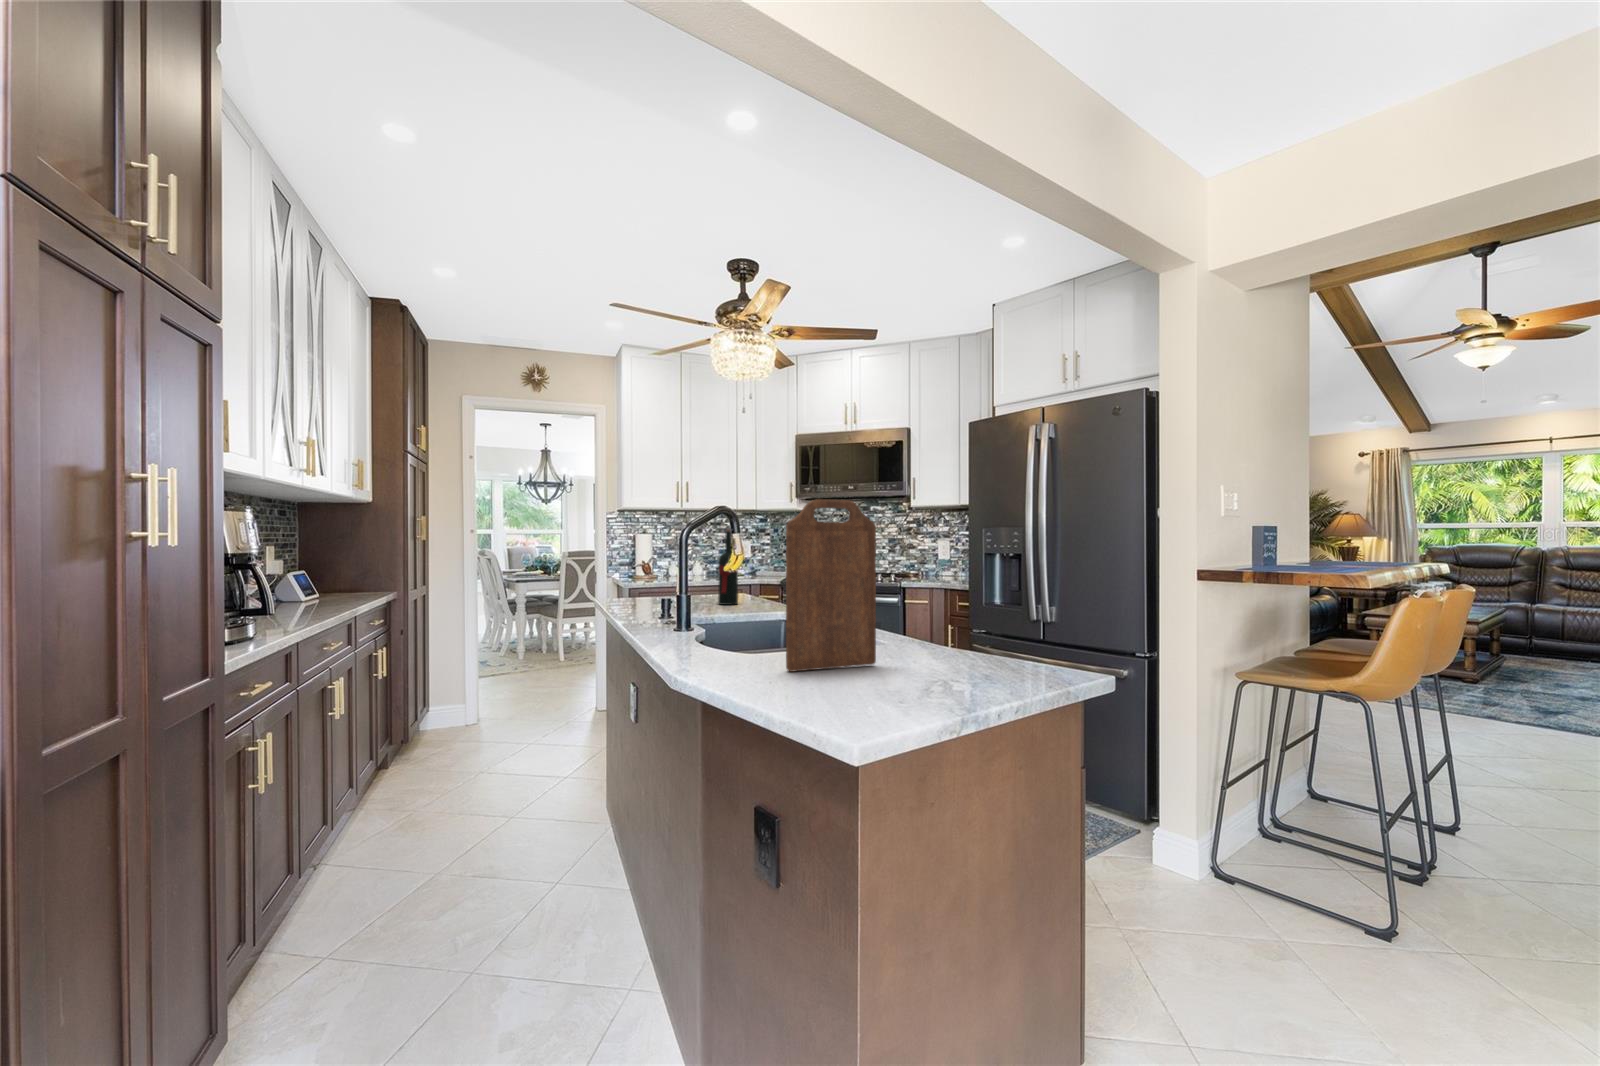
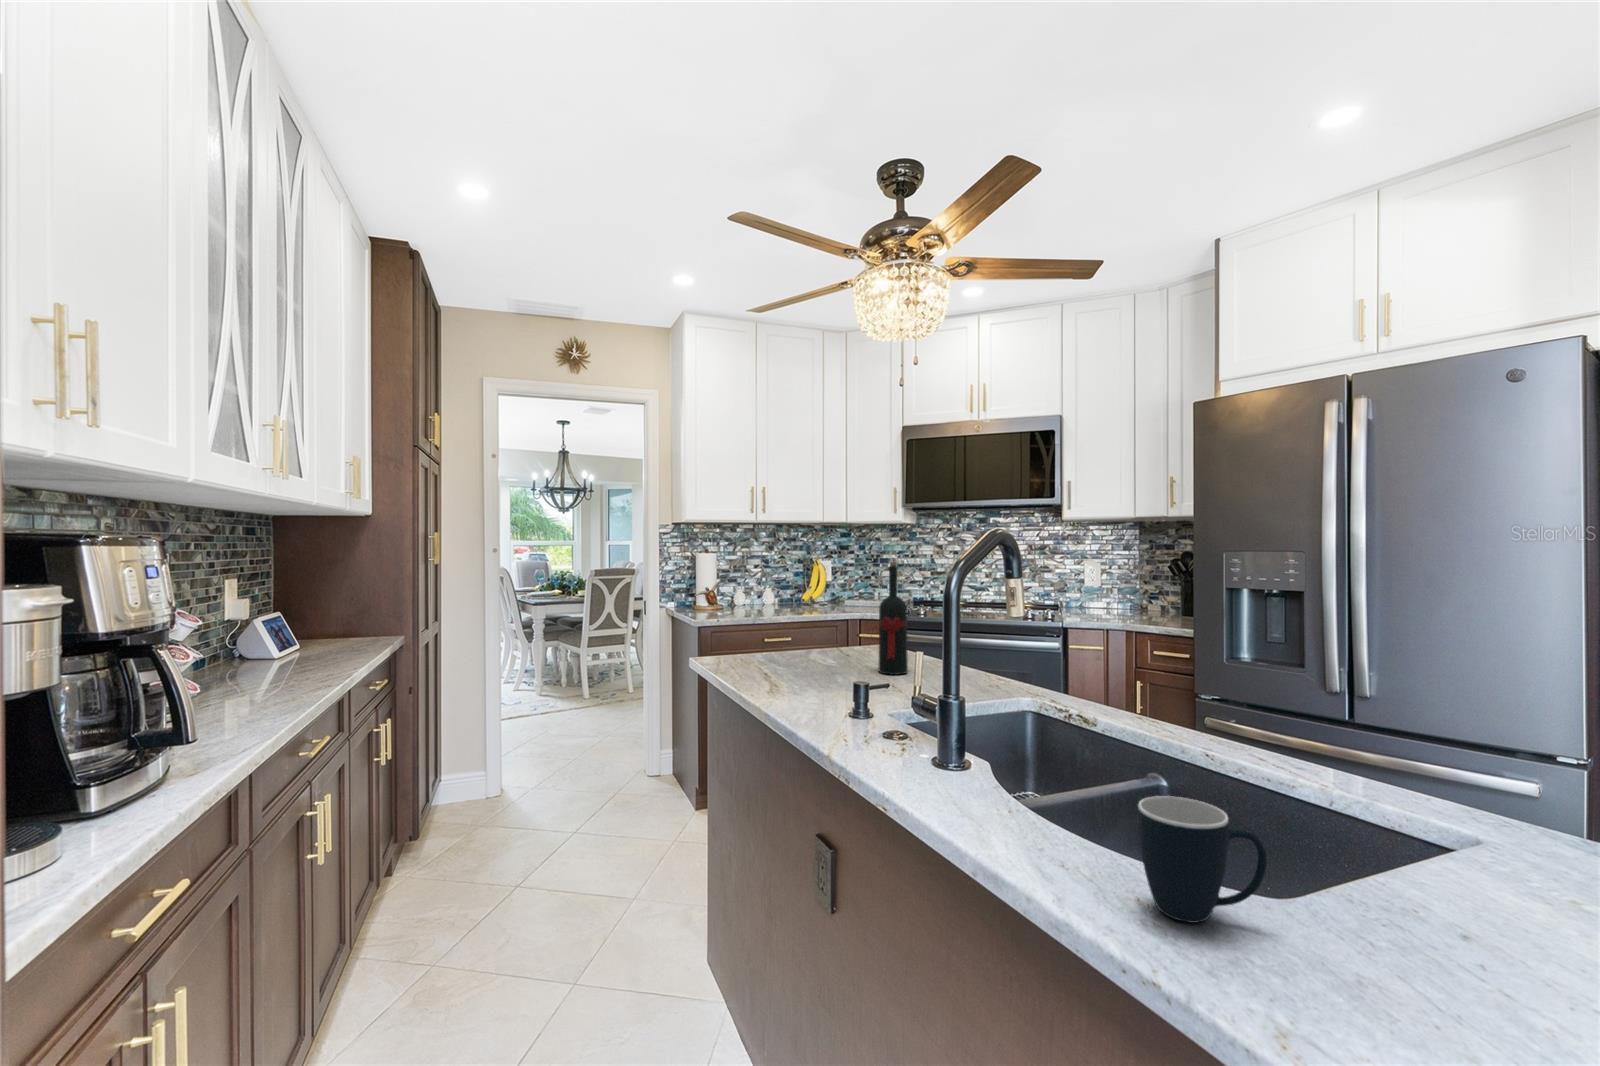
cutting board: present [786,499,876,672] -> none [1340,558,1484,947]
mug: none [710,616,759,667] -> present [1138,796,1267,923]

